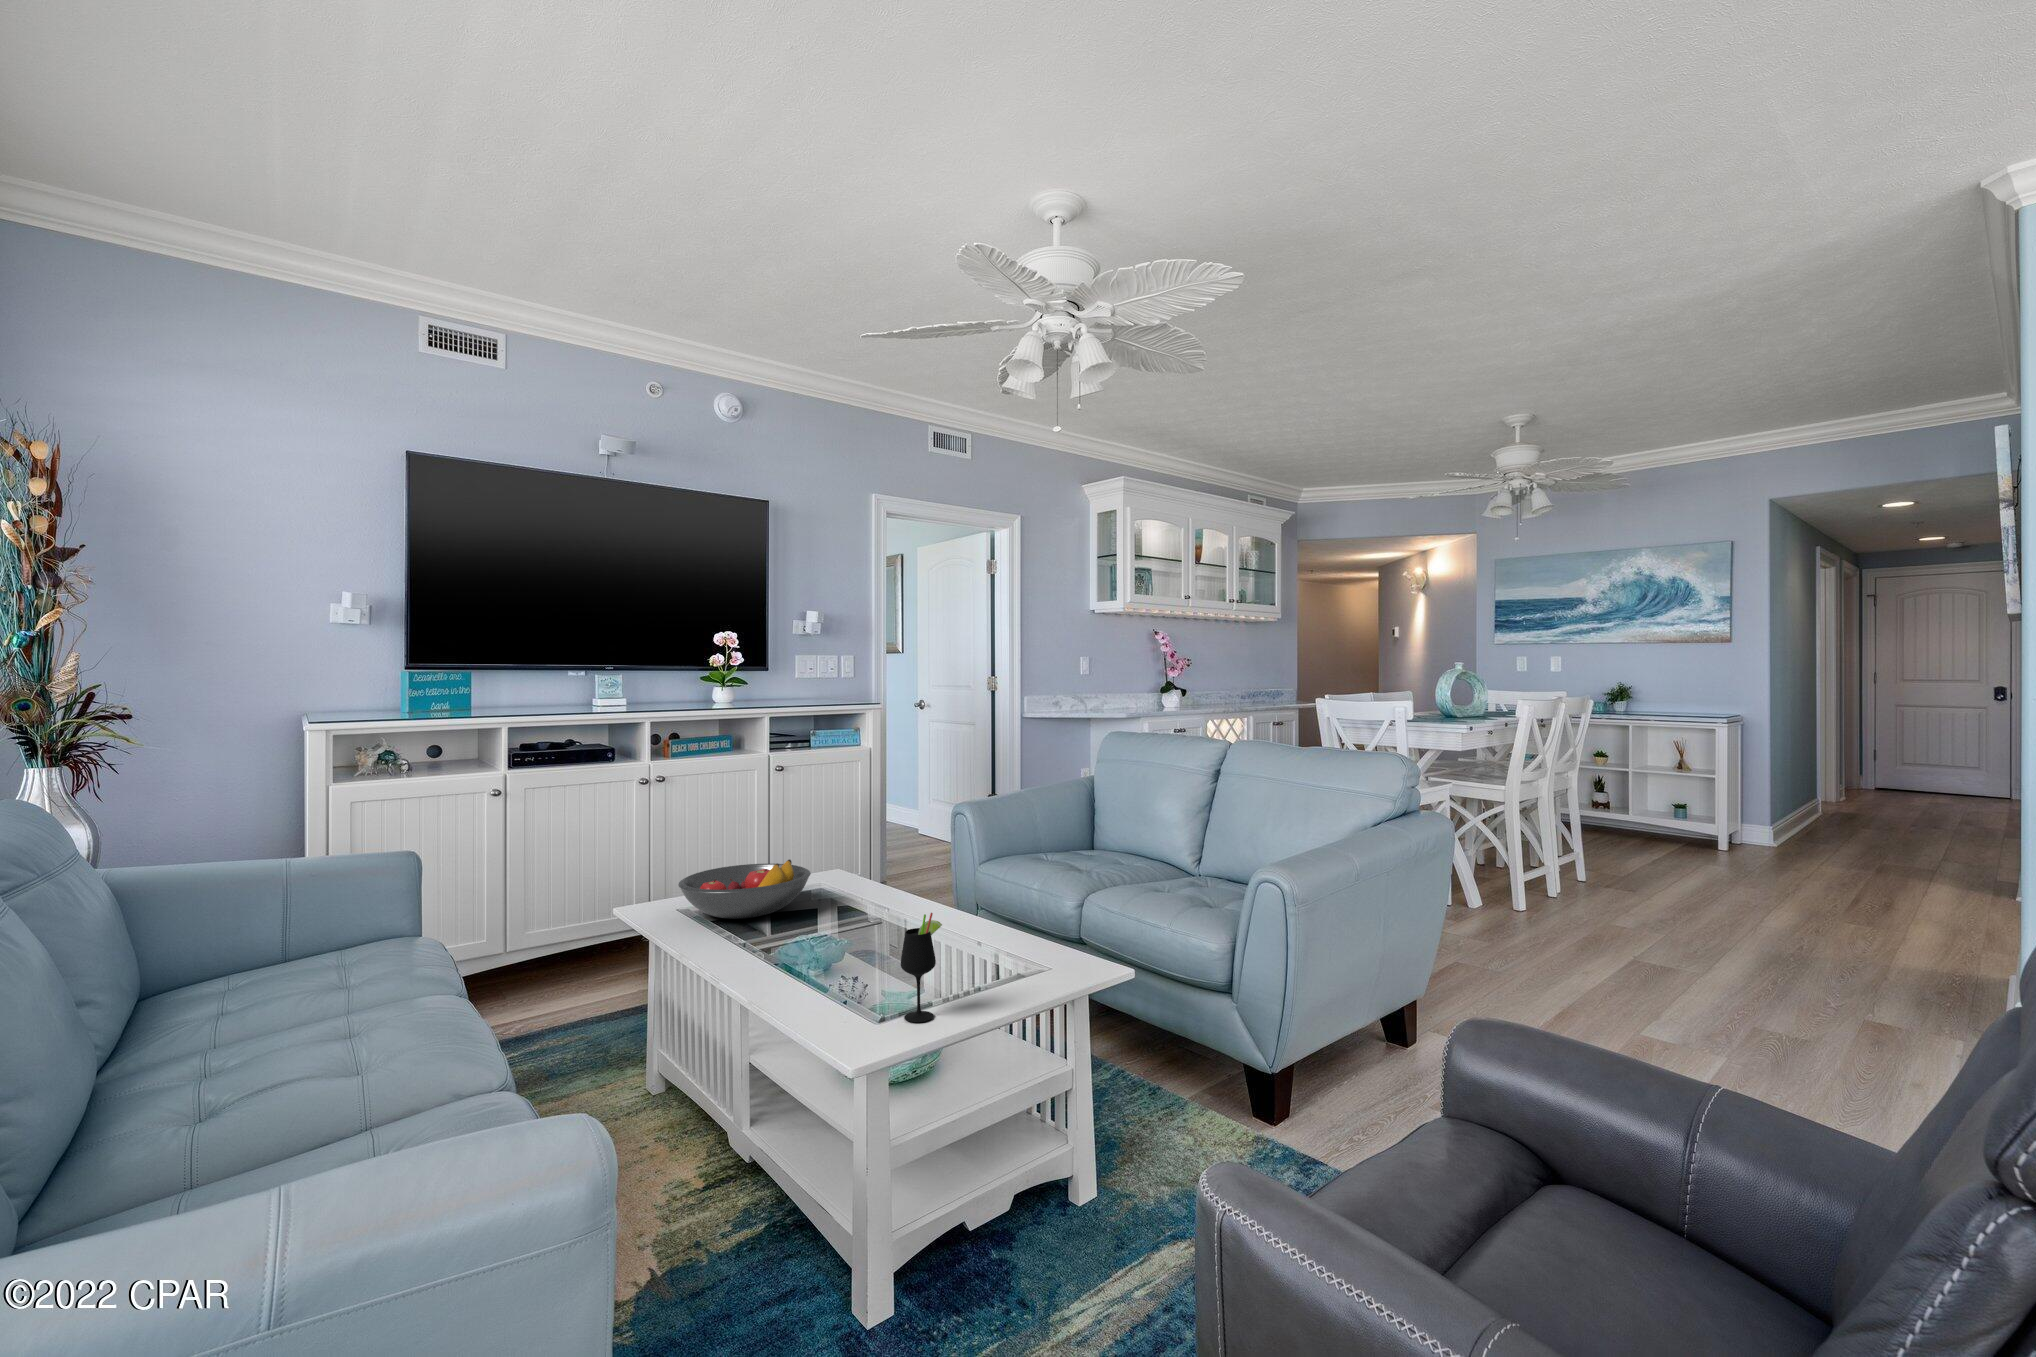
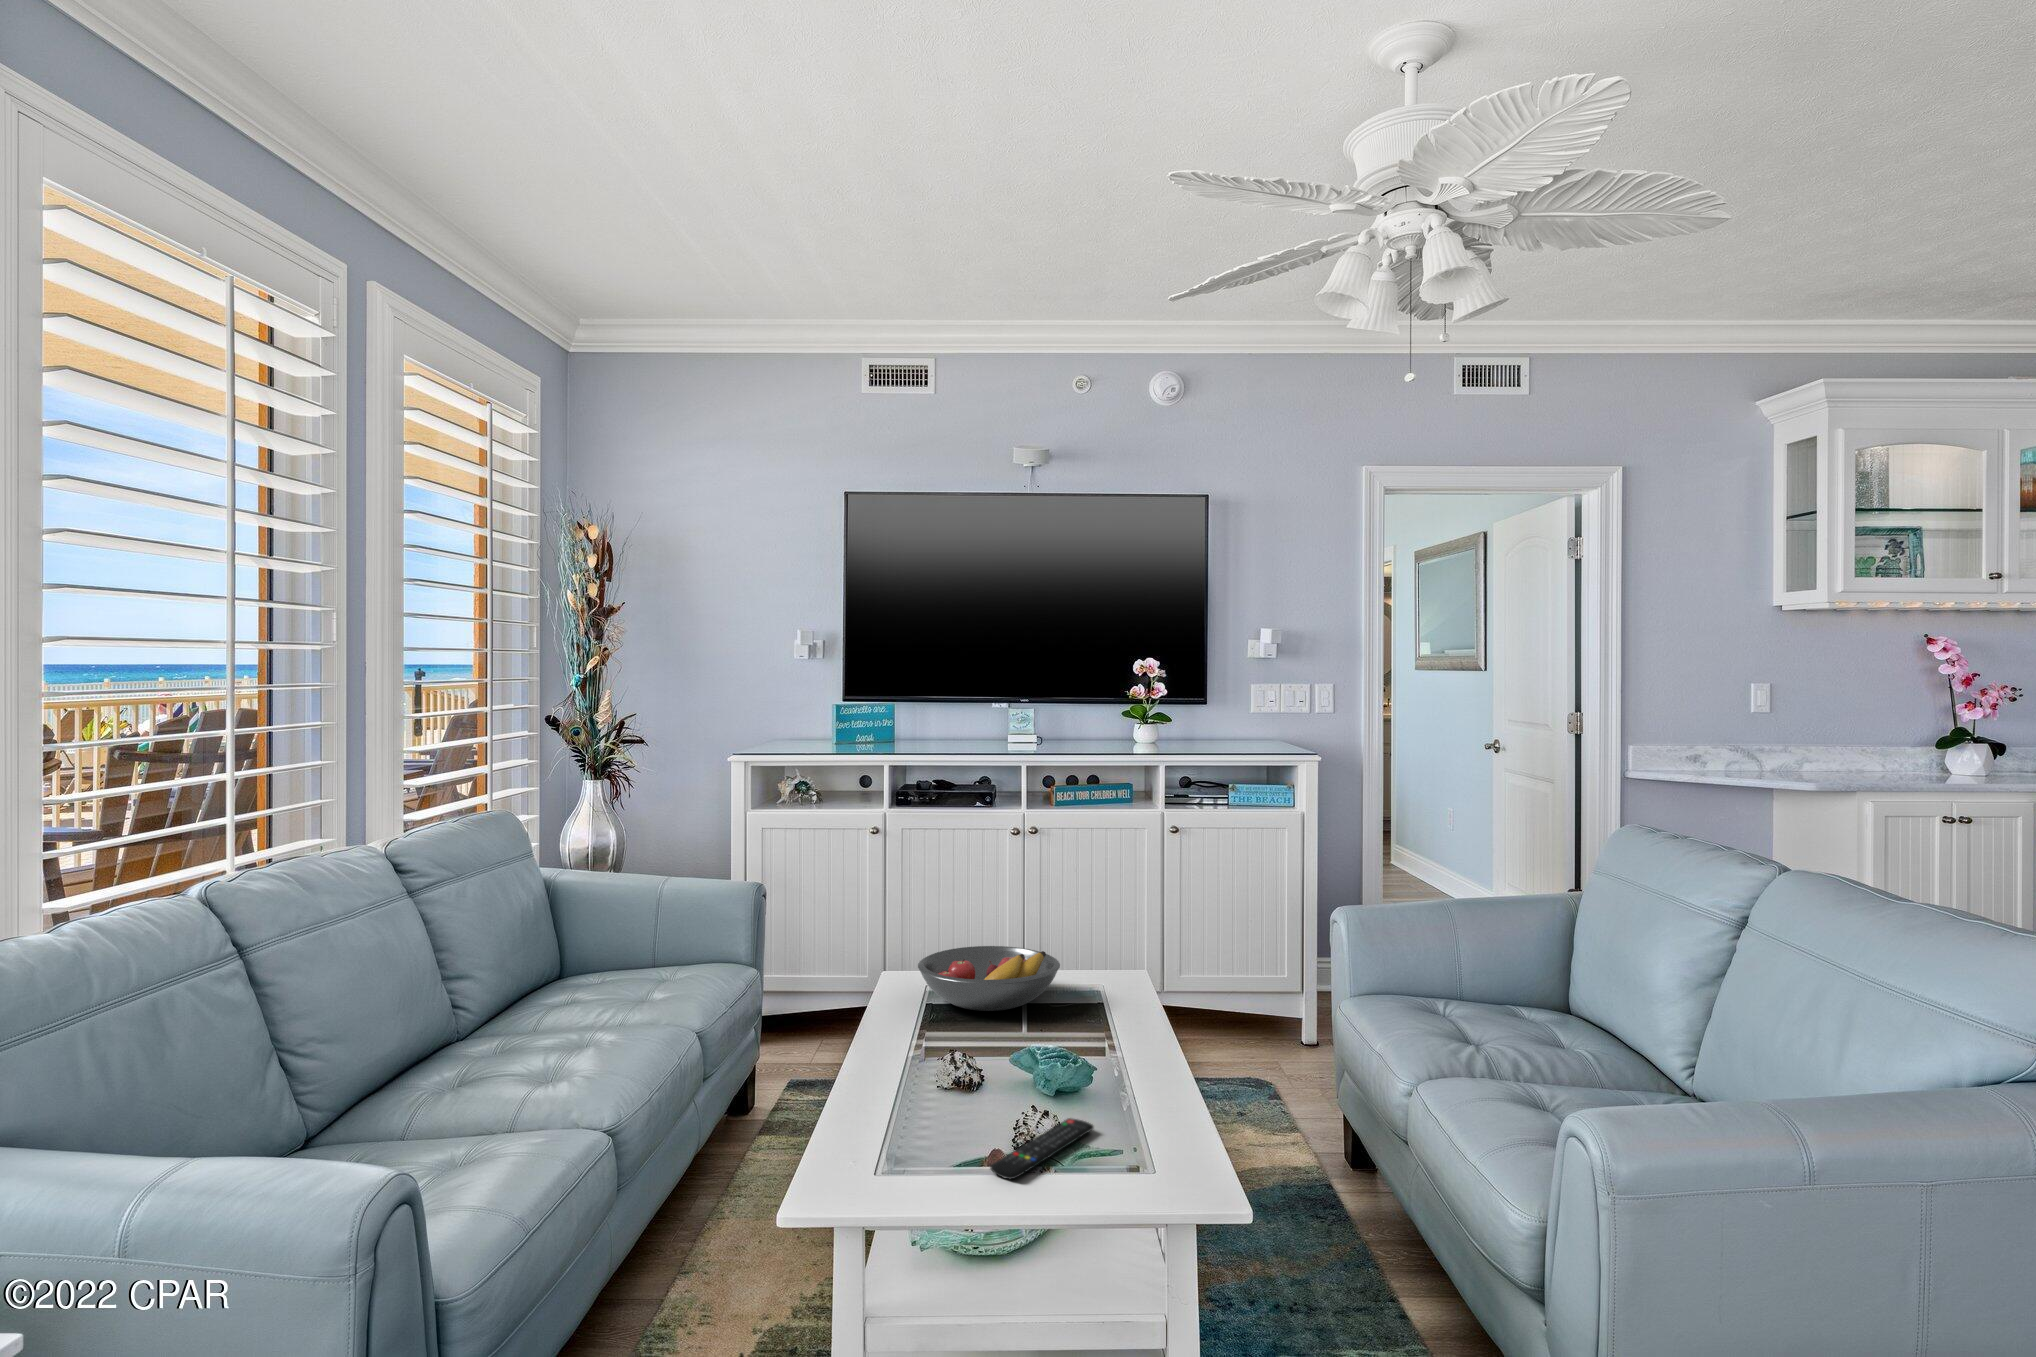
wine glass: present [901,913,942,1022] -> none [907,1064,948,1190]
remote control: none [950,954,978,998] -> present [990,1118,1093,1179]

